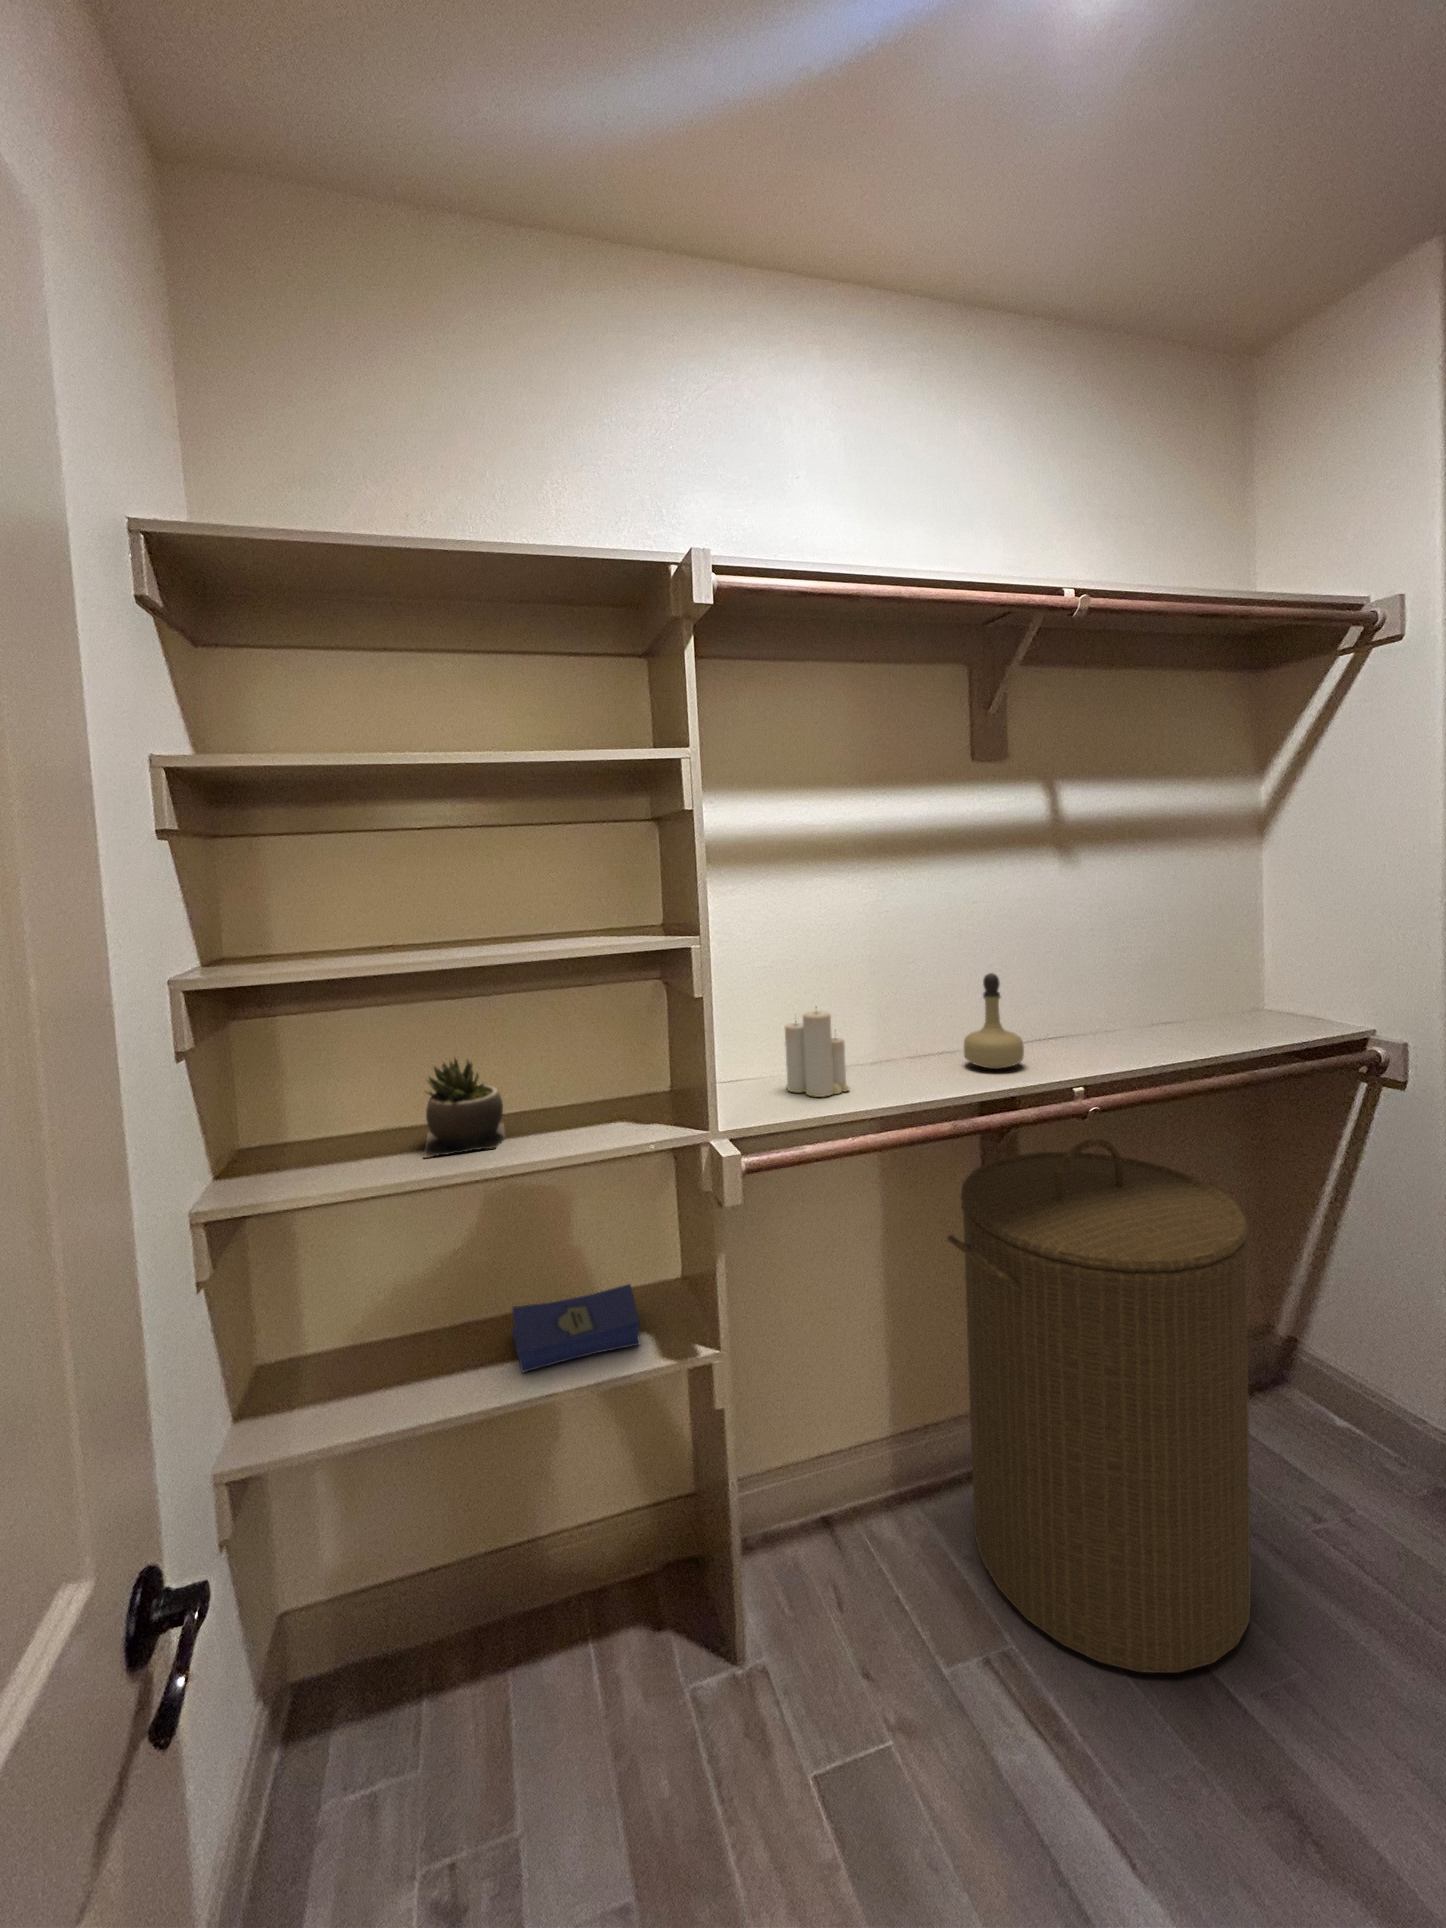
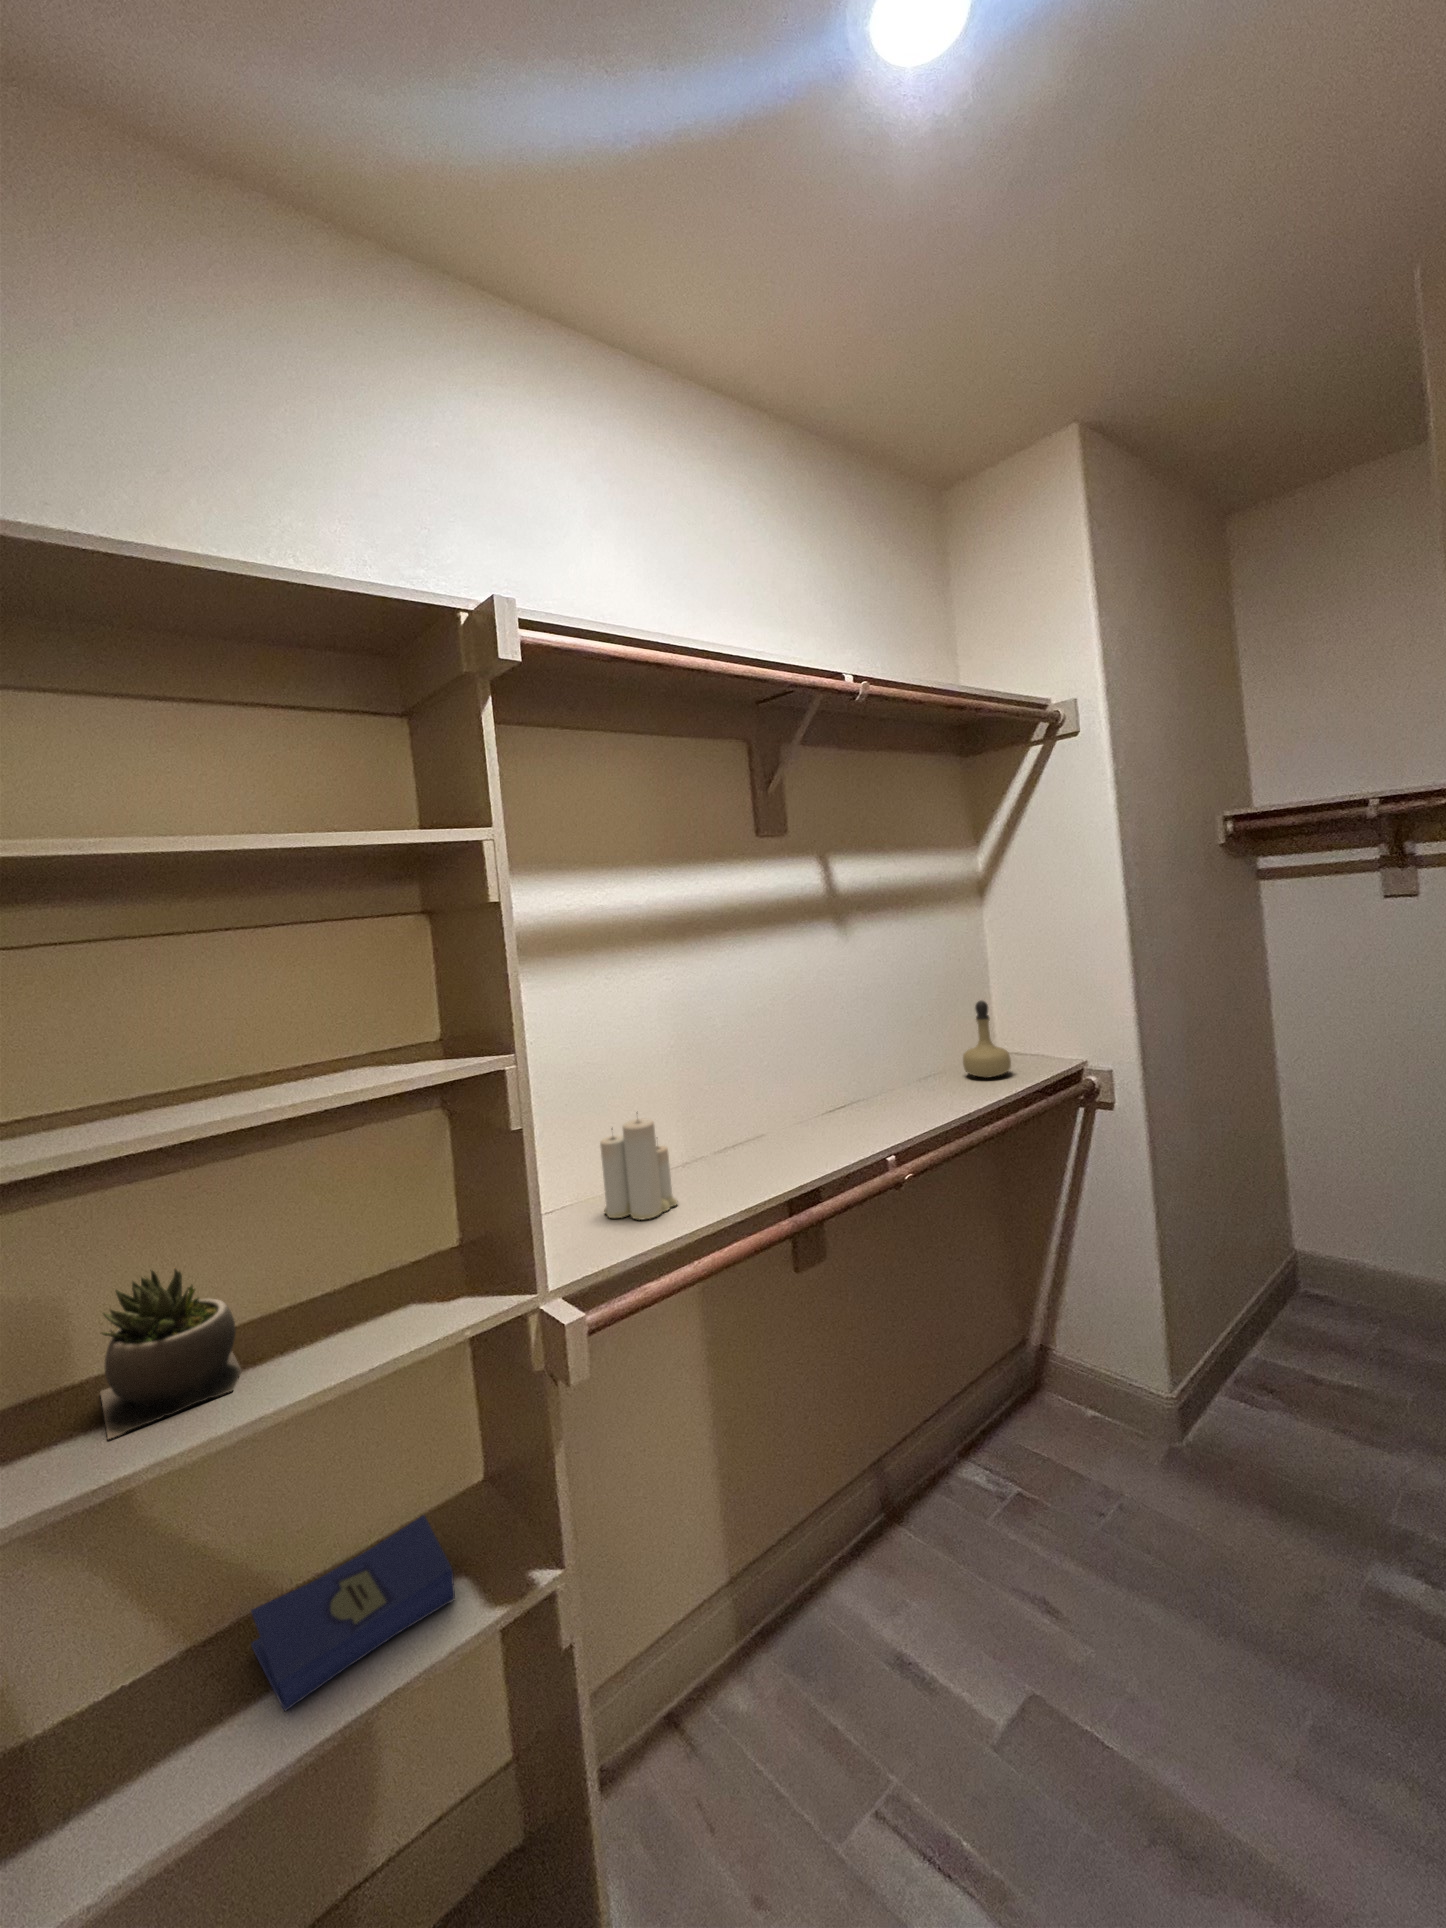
perfume bottle: present [964,973,1024,1069] -> present [963,1001,1011,1078]
laundry hamper: present [947,1139,1251,1673] -> none [787,1205,1081,1756]

